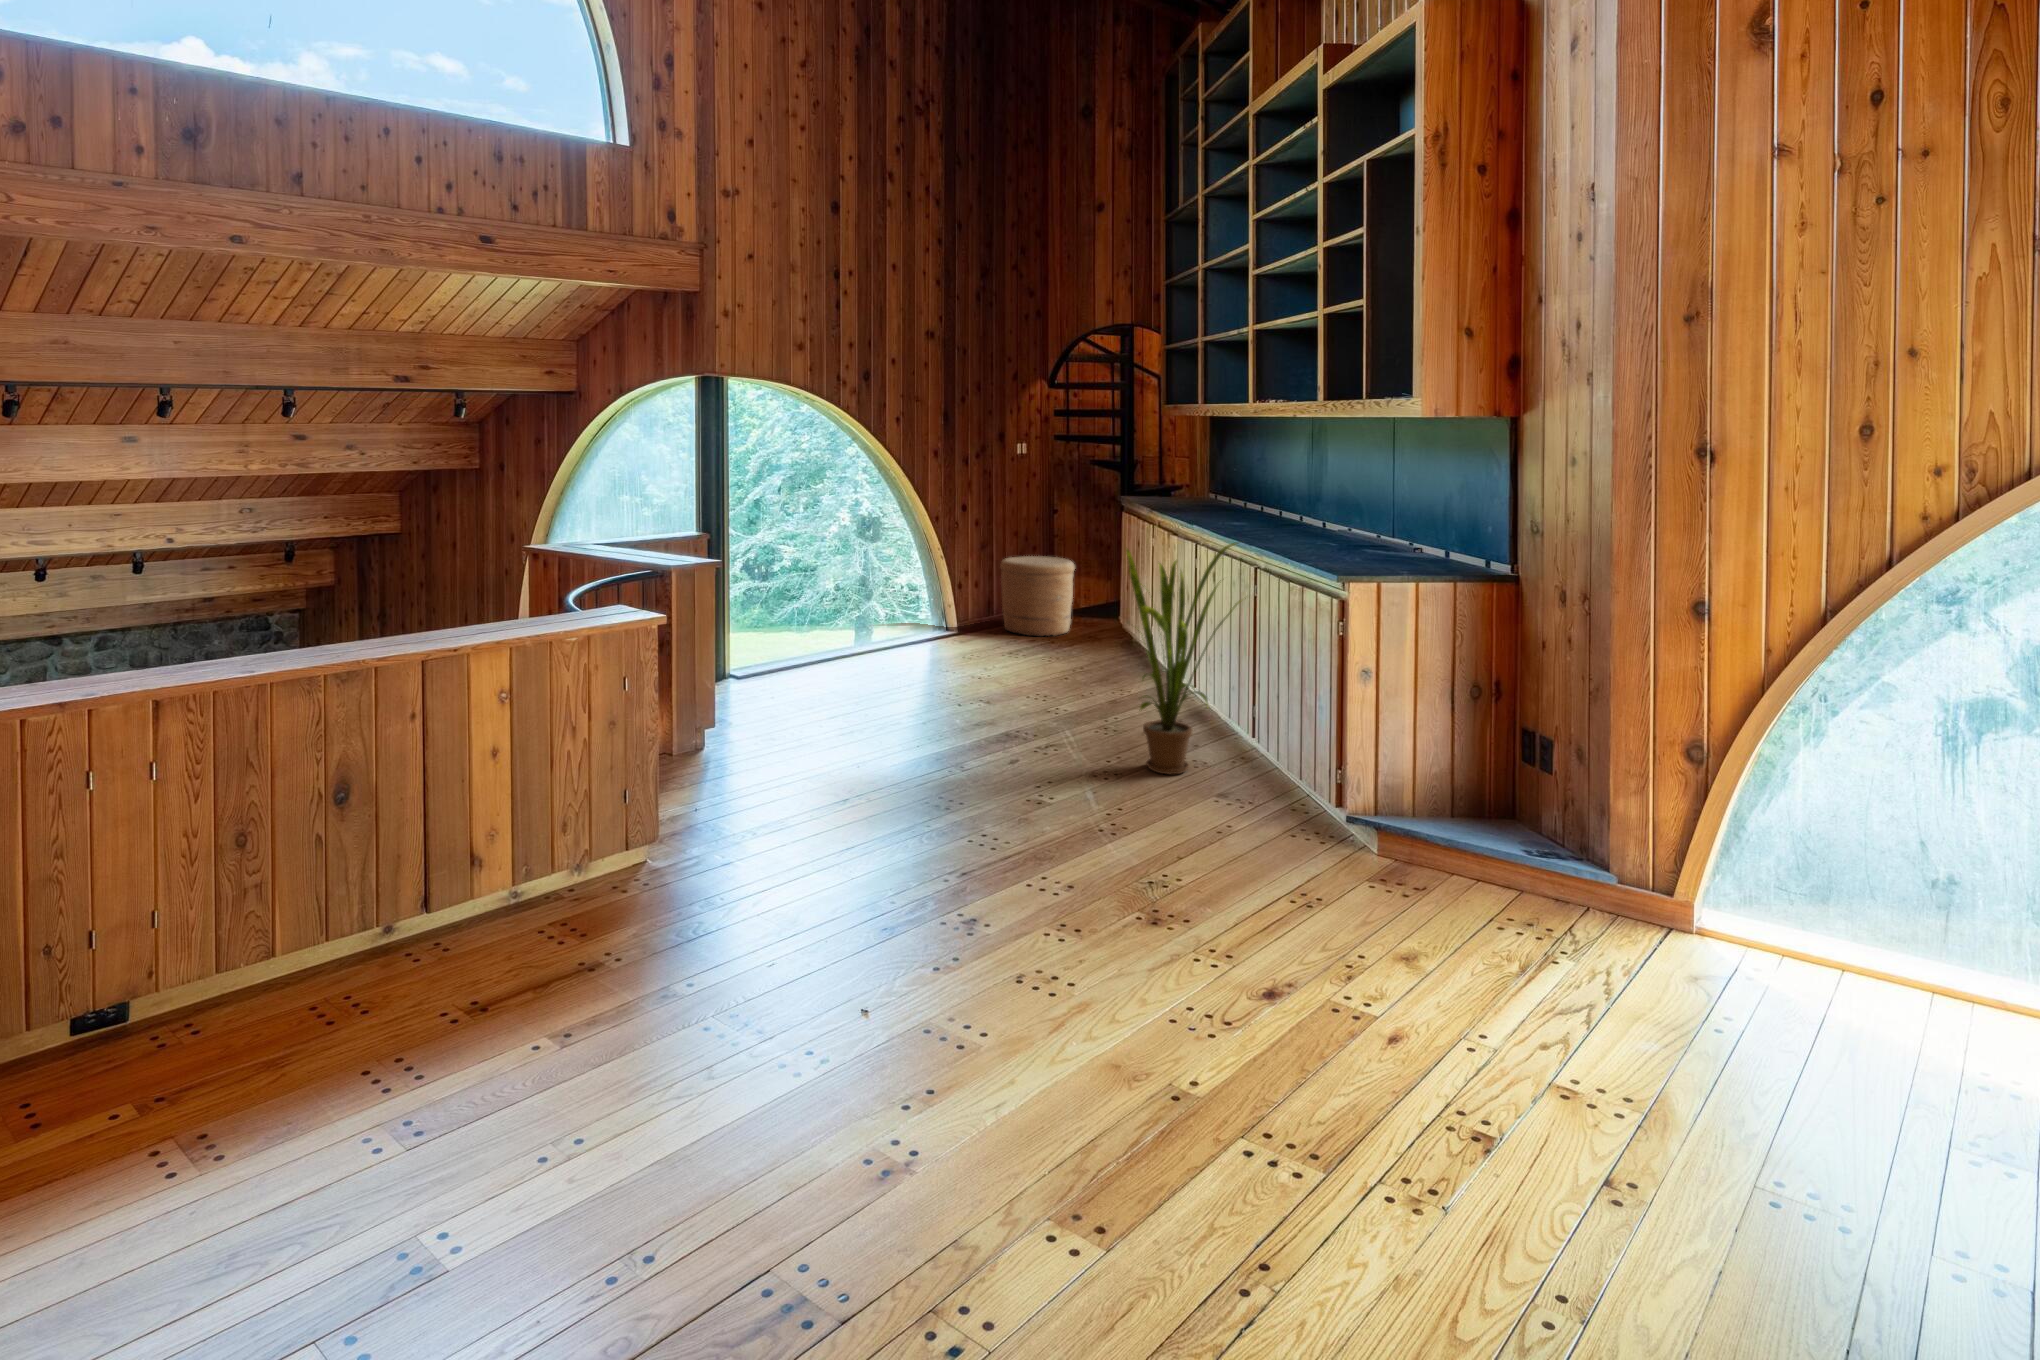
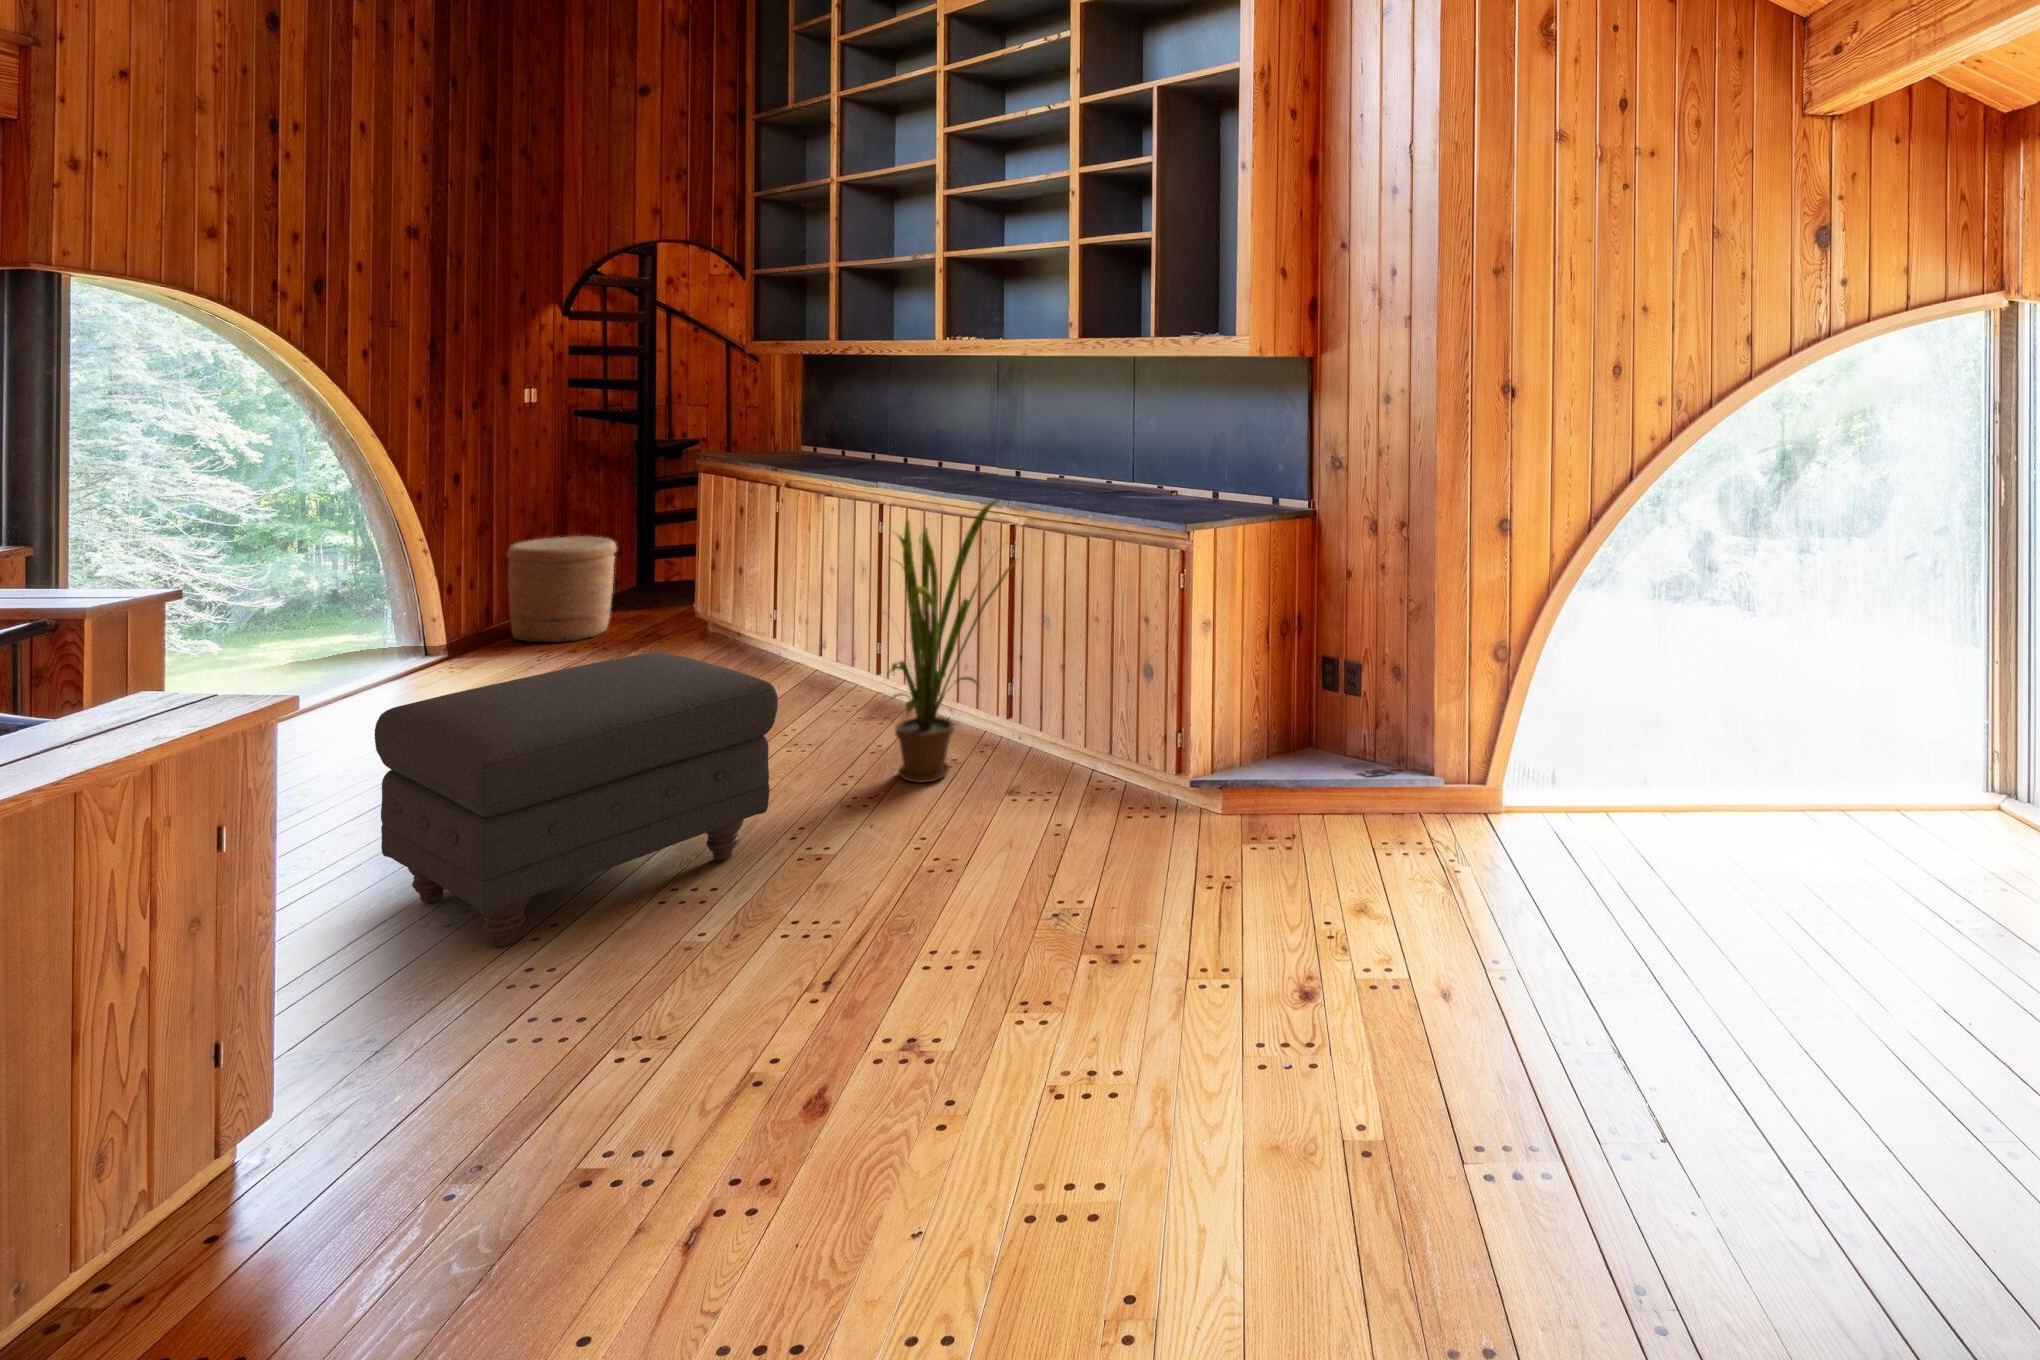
ottoman: none [793,629,1011,791] -> present [375,651,778,947]

